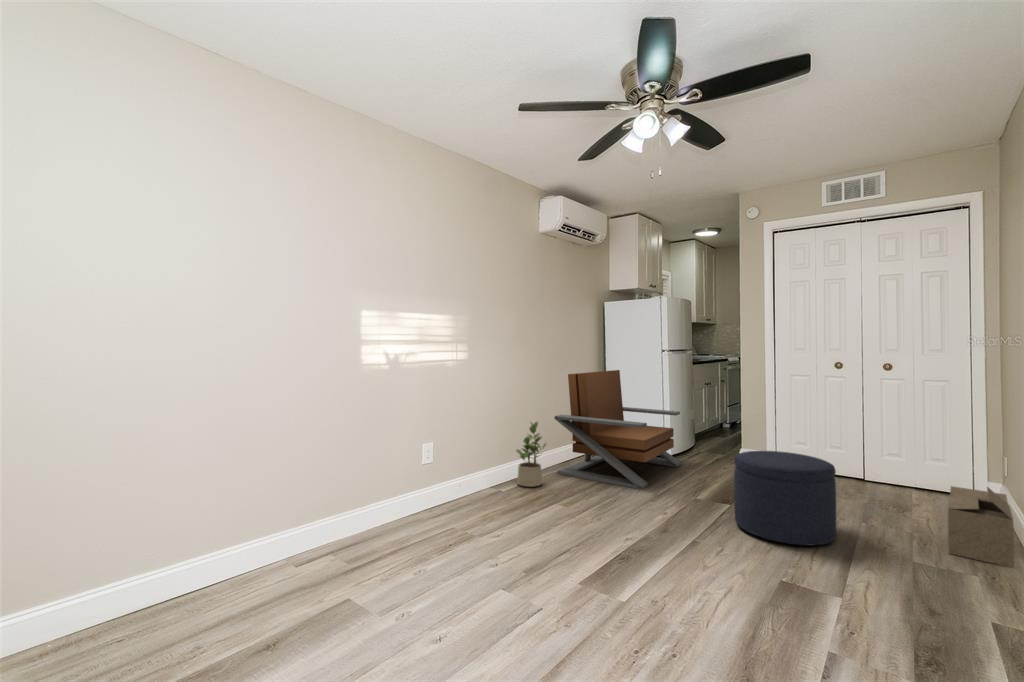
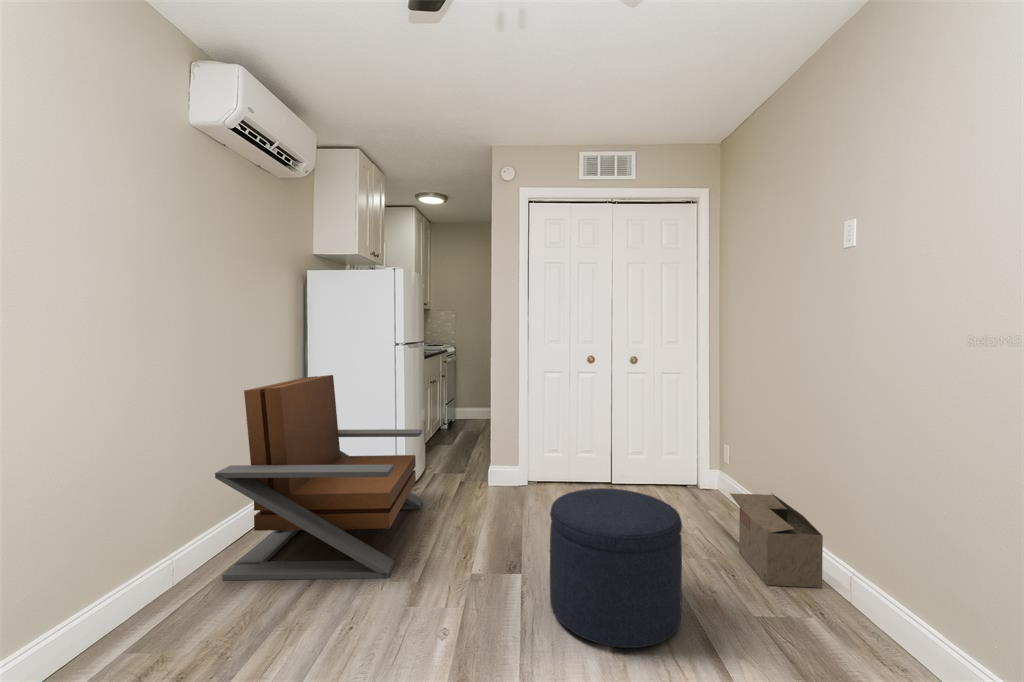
potted plant: present [516,422,546,487] -> none [111,501,198,656]

